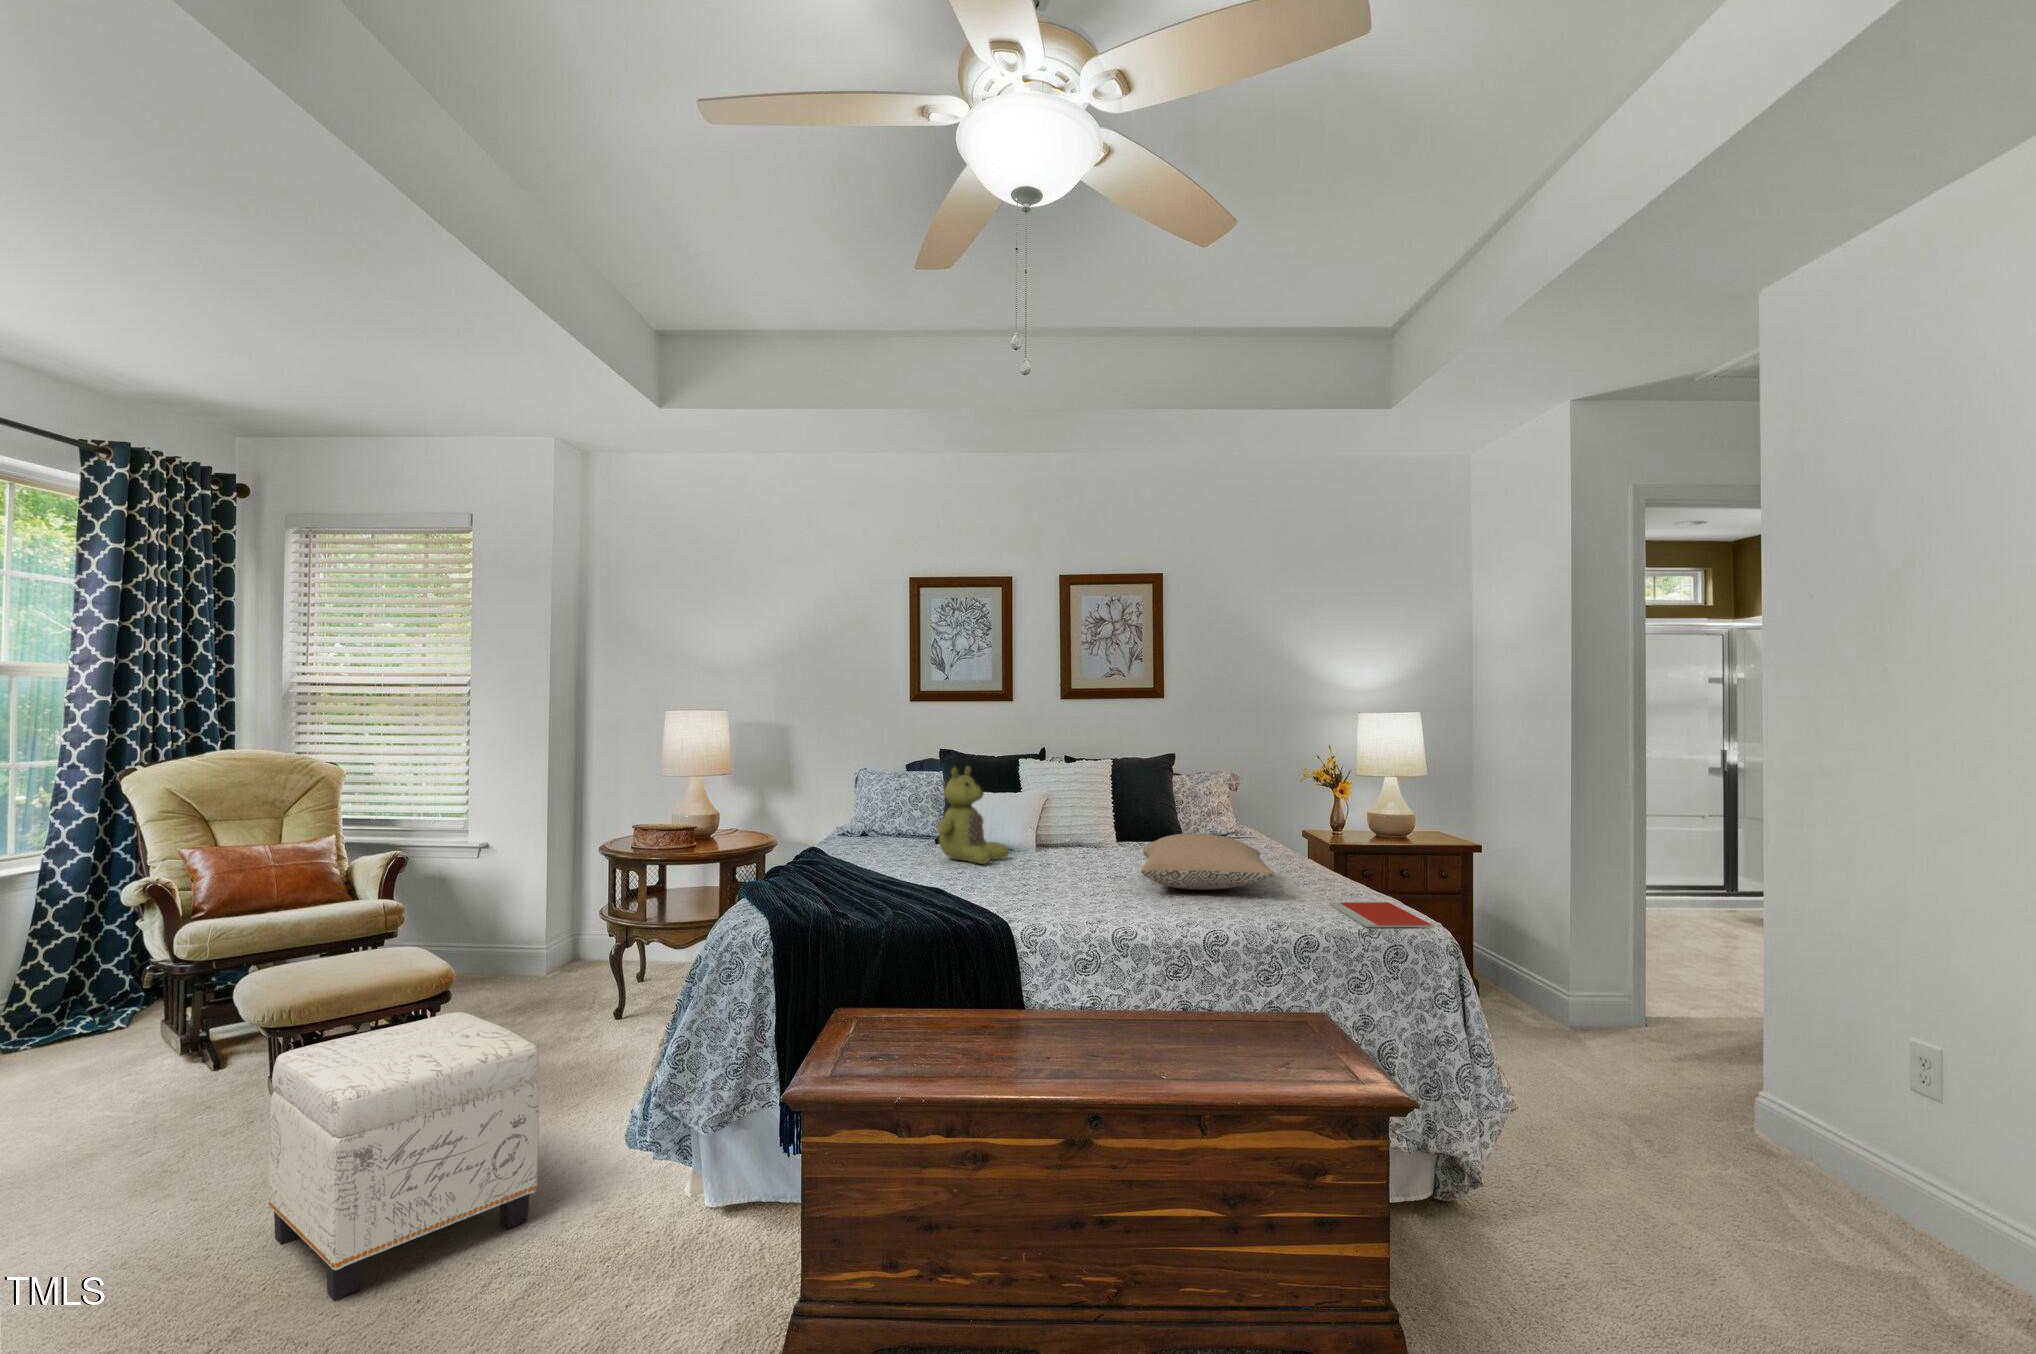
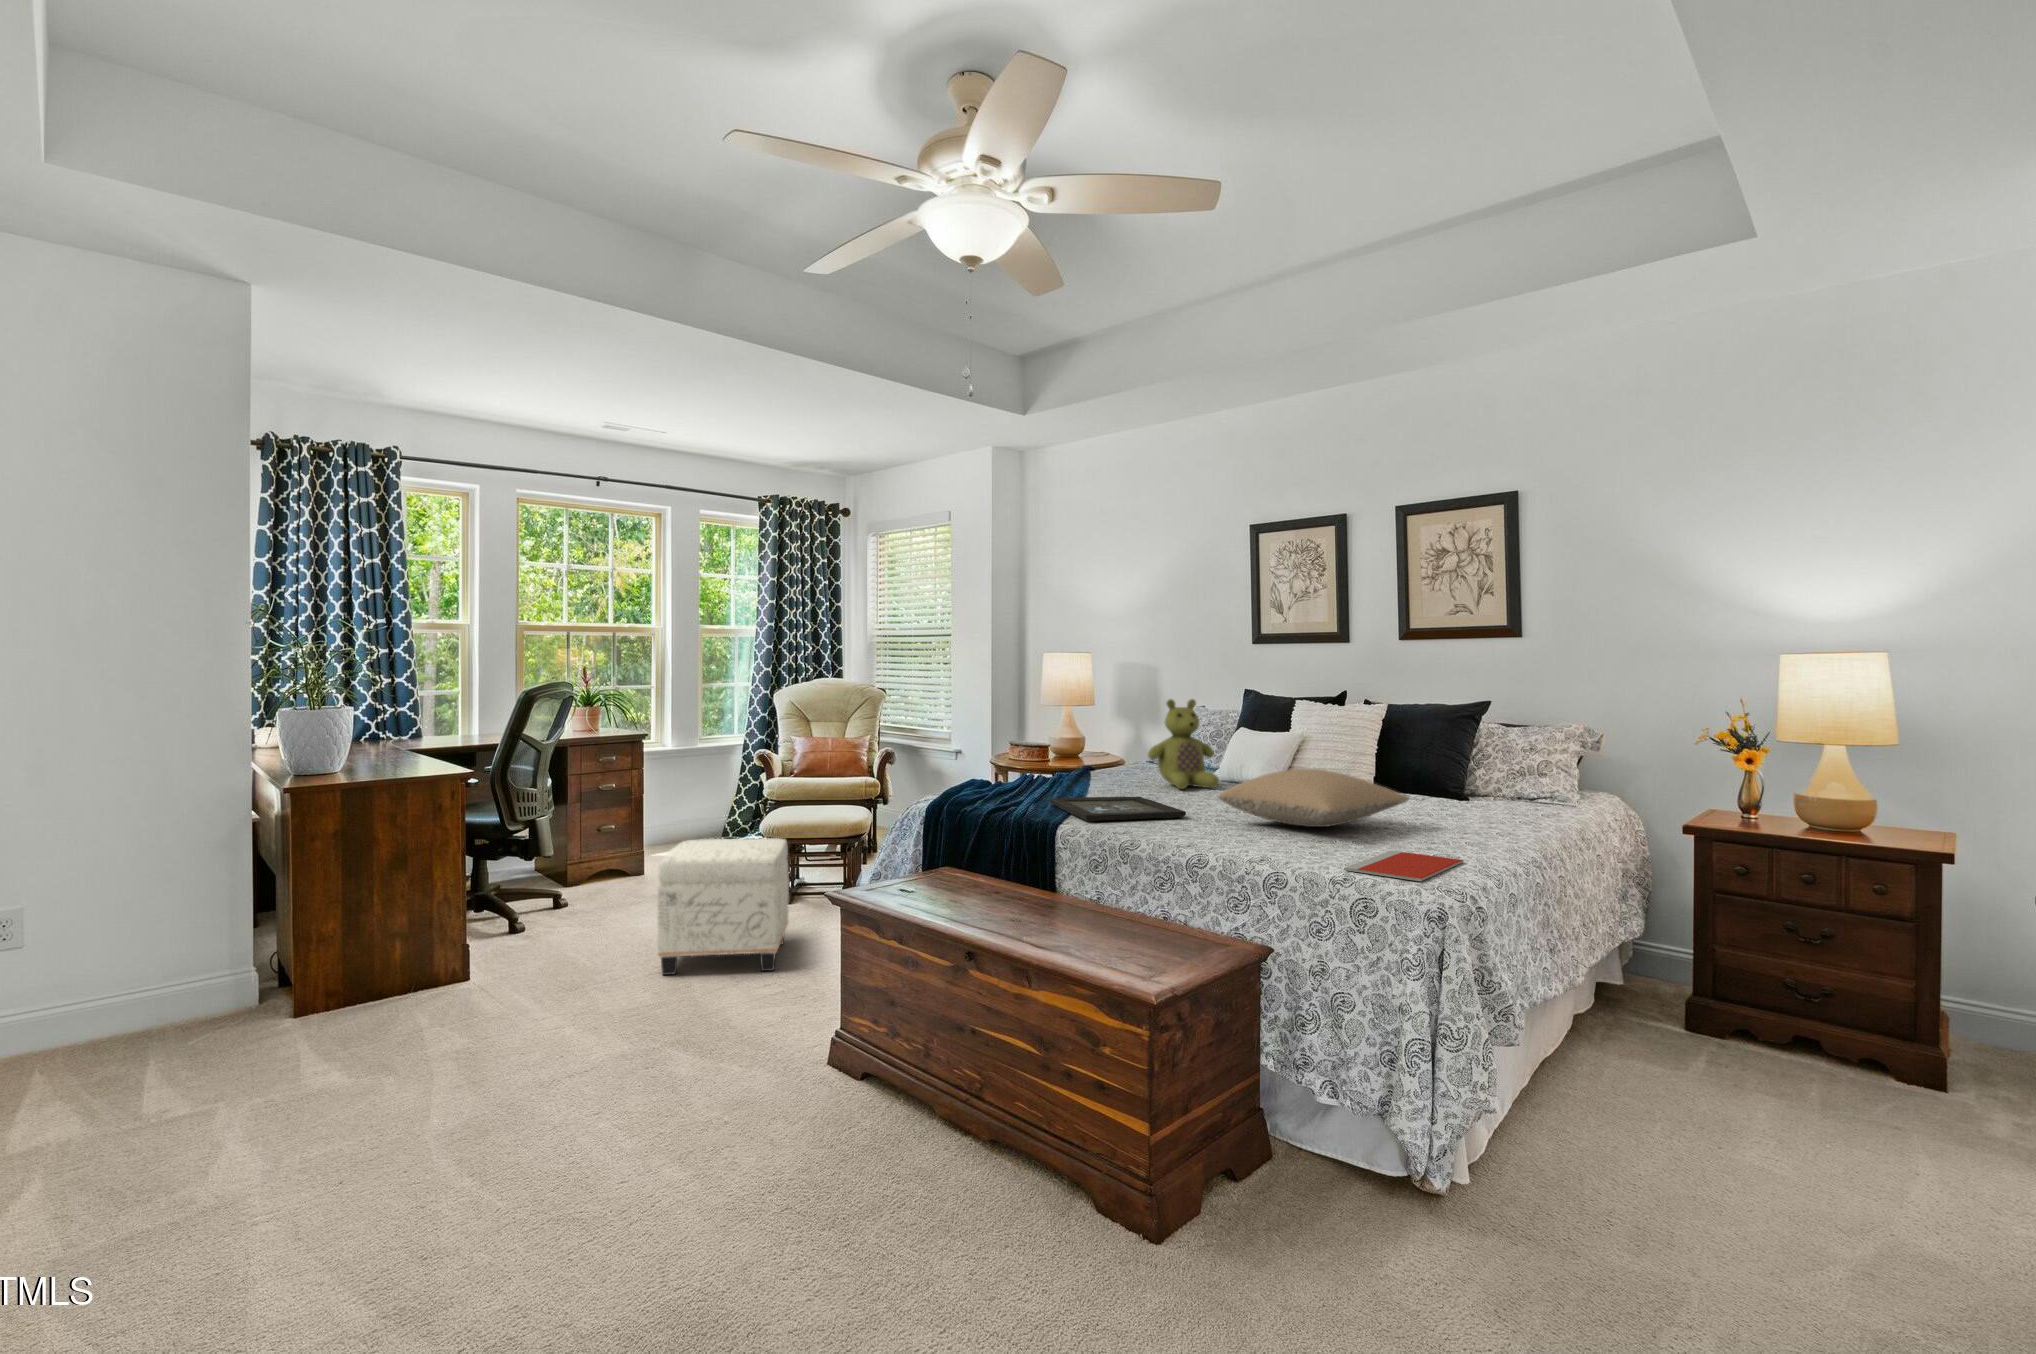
tray: none [935,879,1100,916] -> present [1050,797,1186,821]

